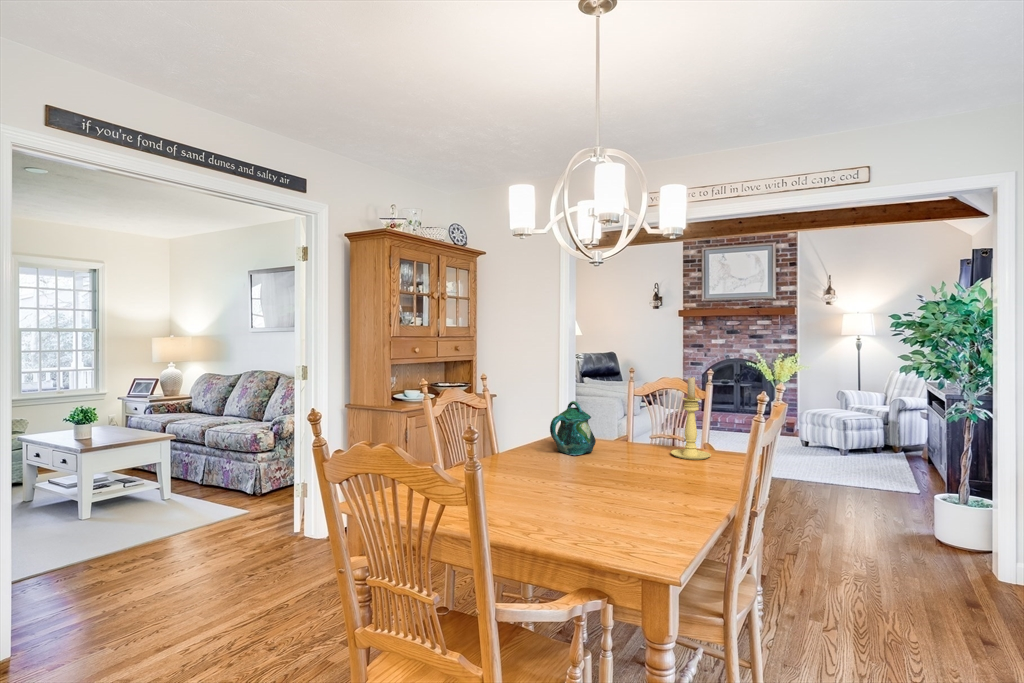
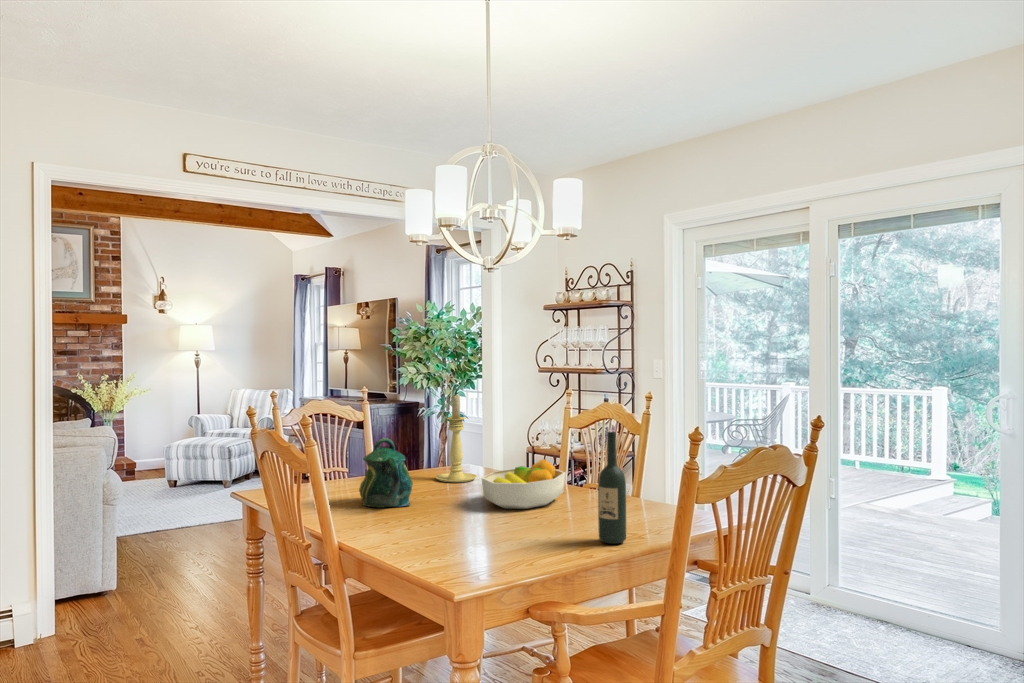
wine bottle: none [512,410,538,514] -> present [598,432,626,544]
fruit bowl: none [587,444,684,485] -> present [482,459,566,509]

